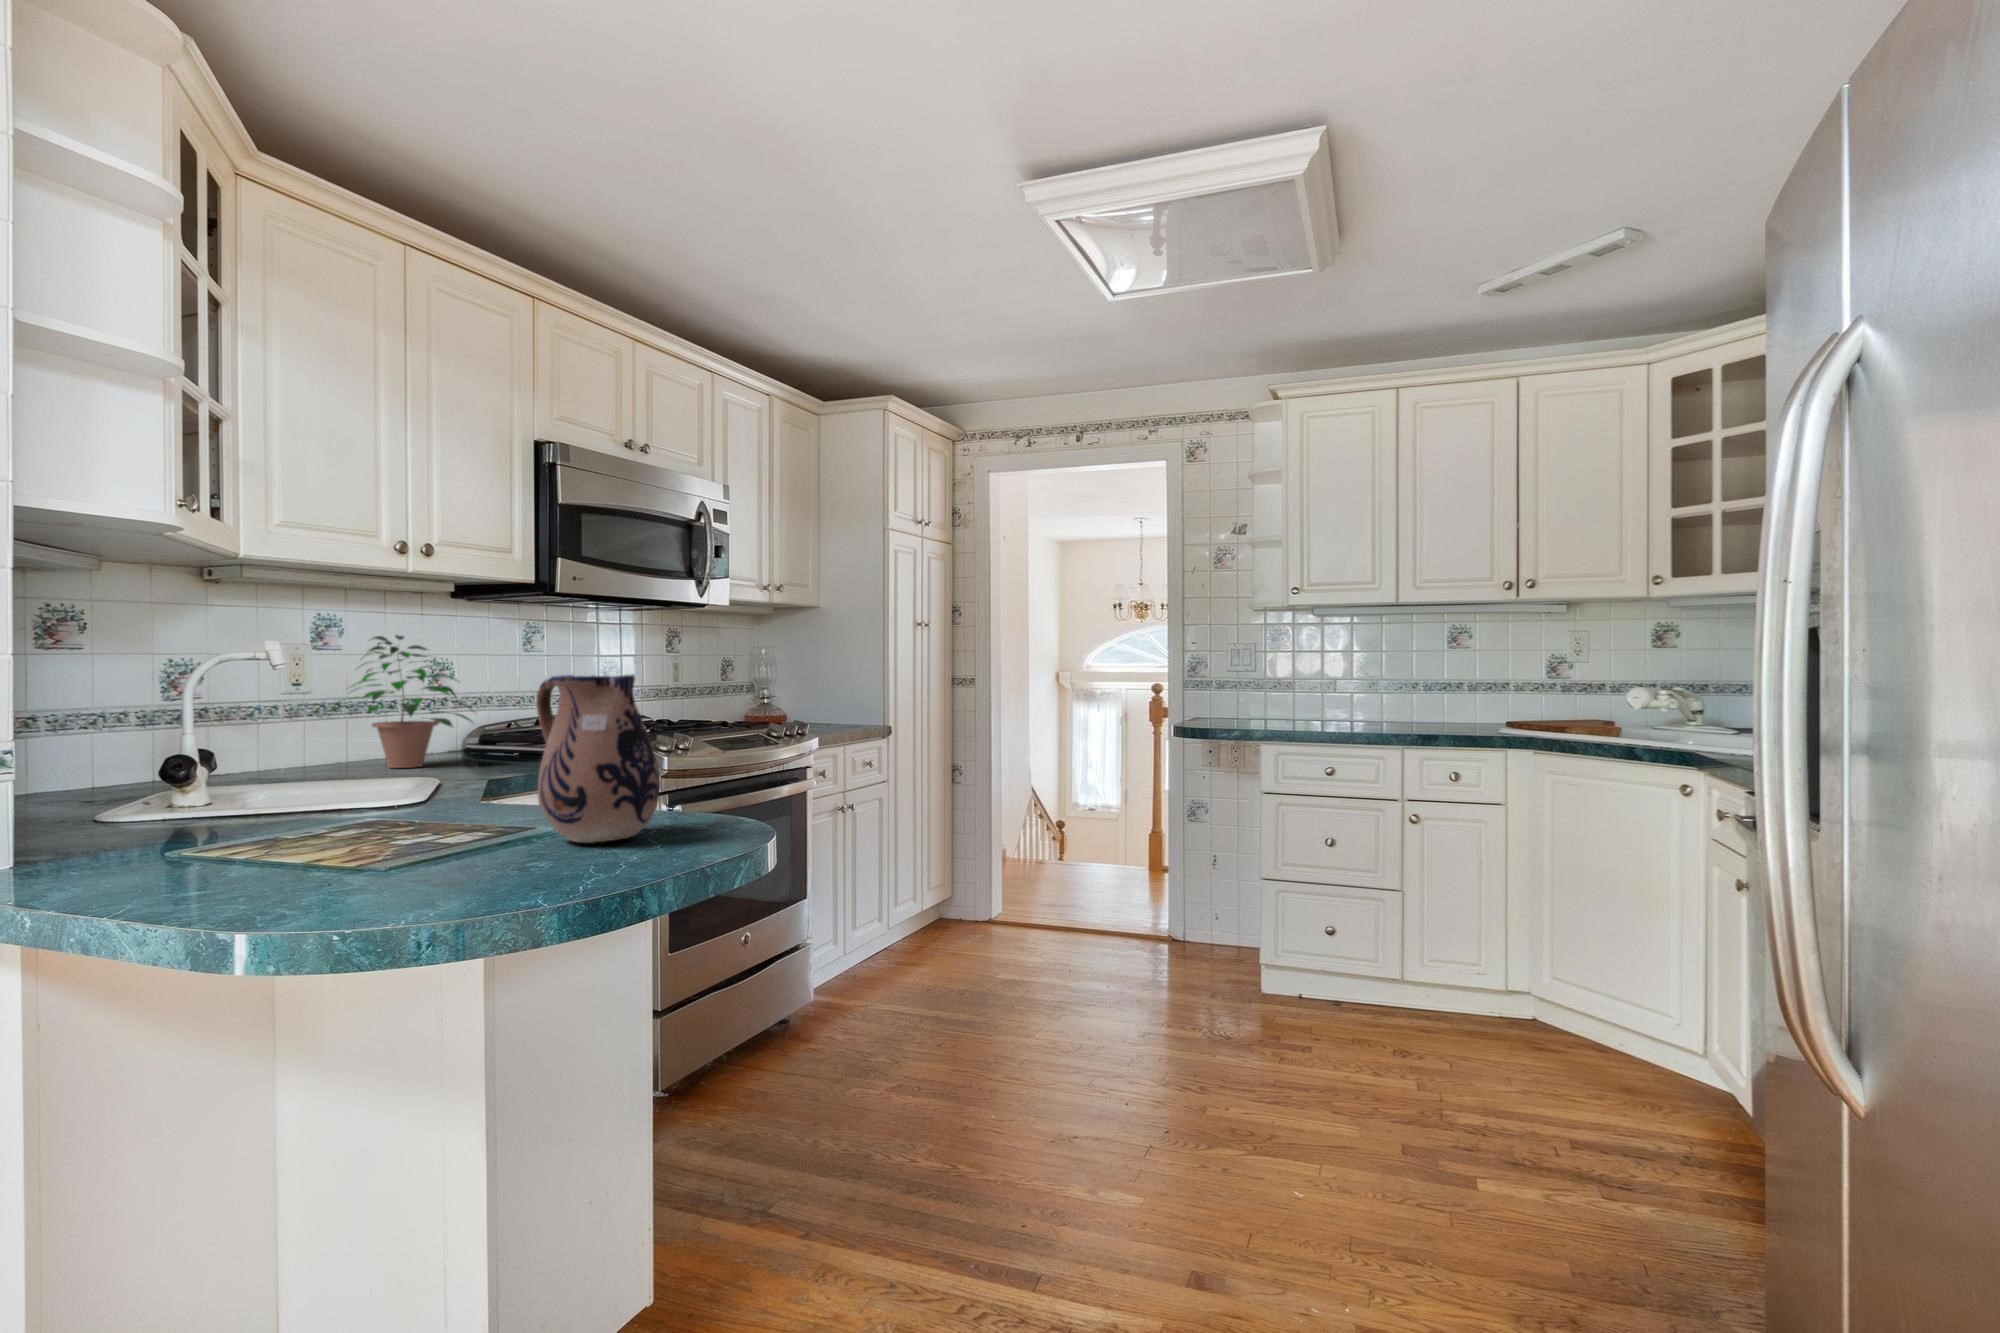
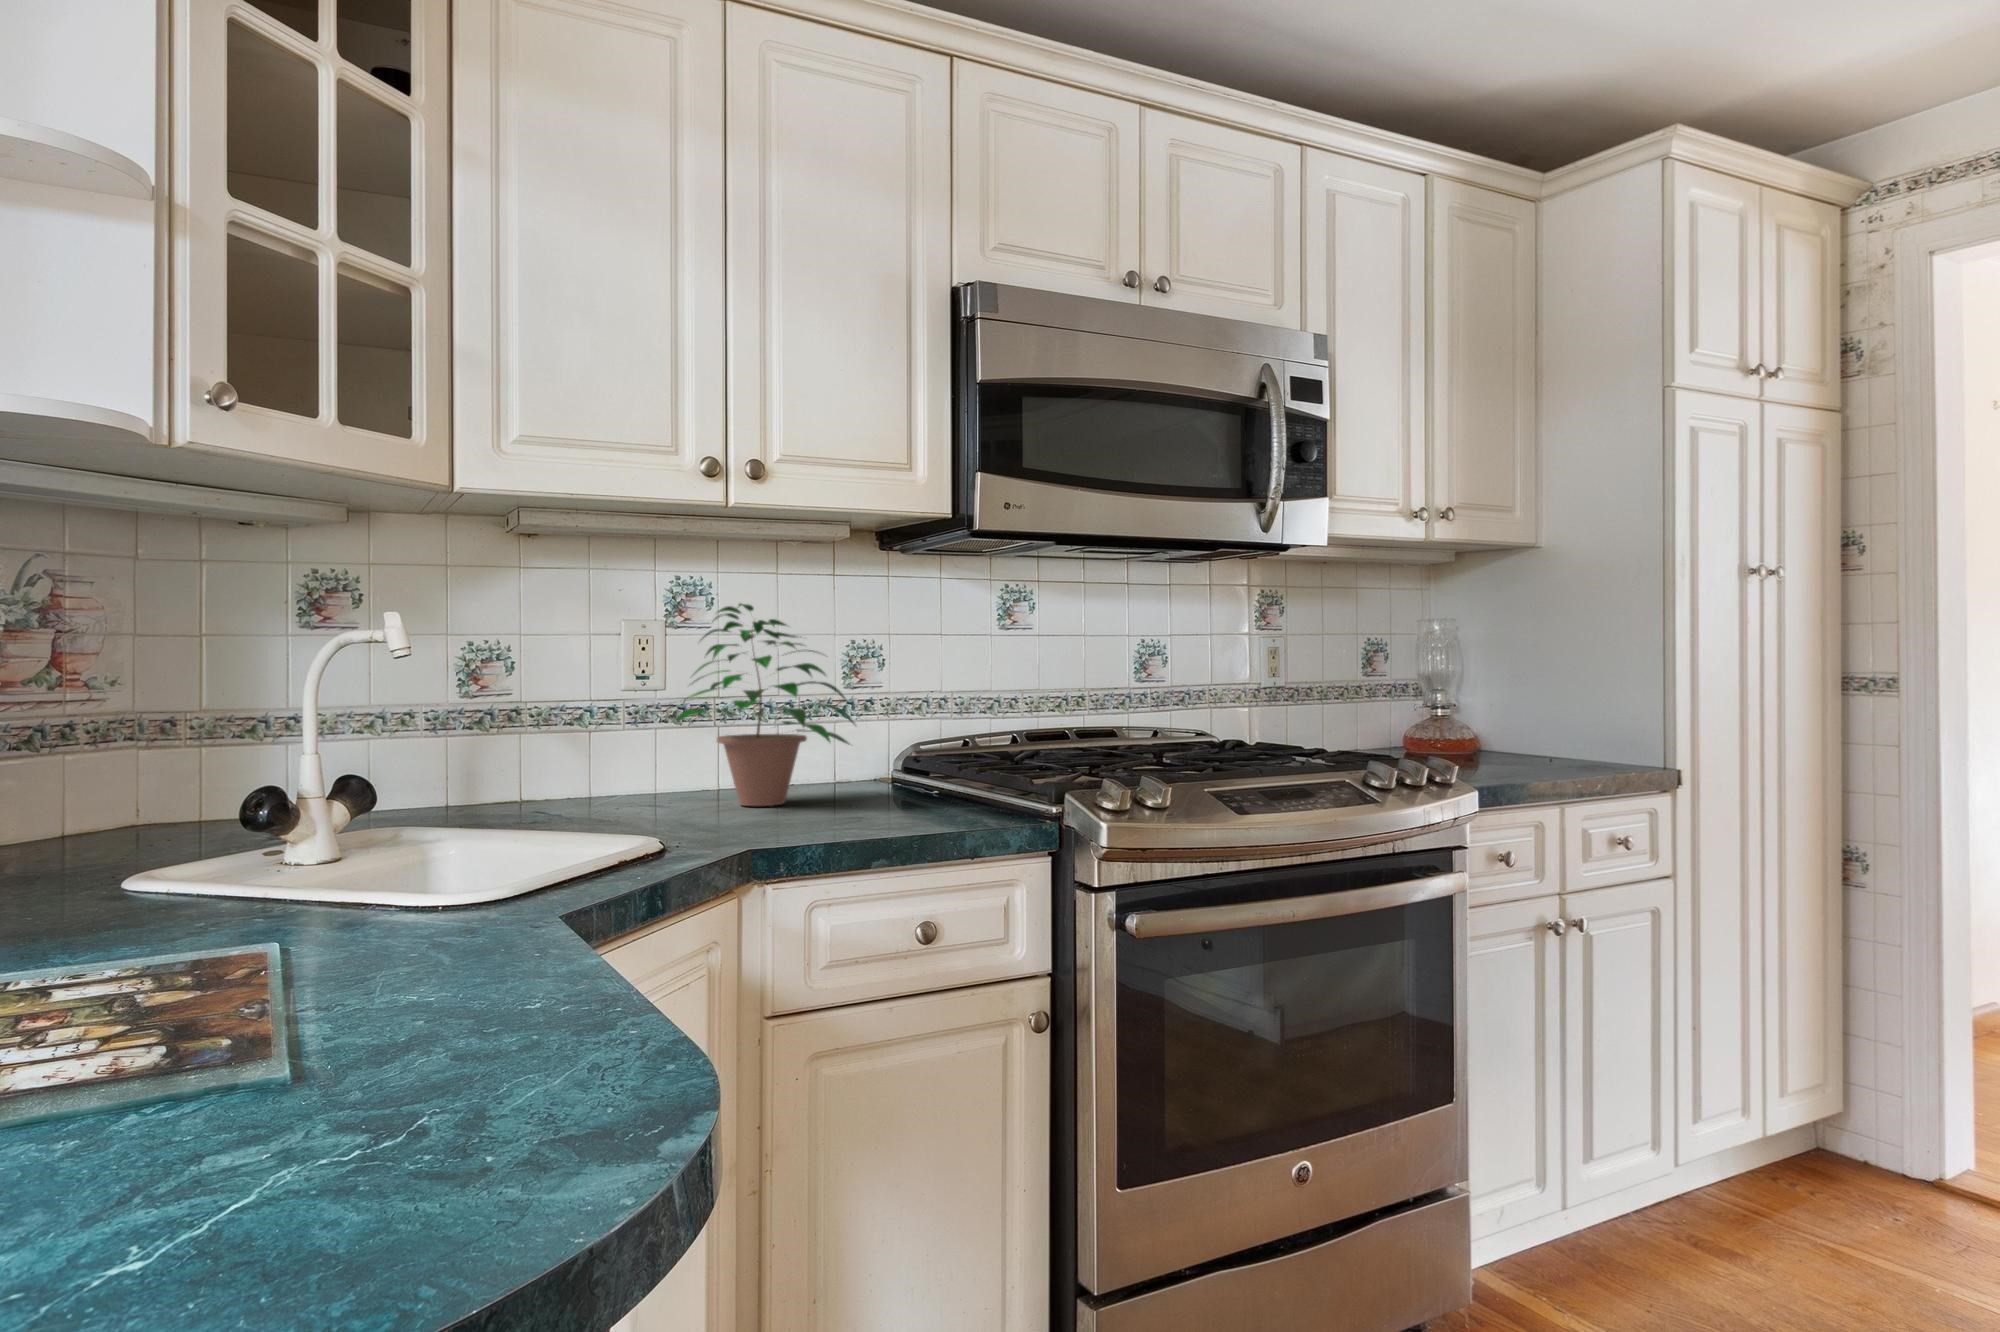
ceramic pitcher: present [536,674,661,843] -> none [169,651,529,1128]

